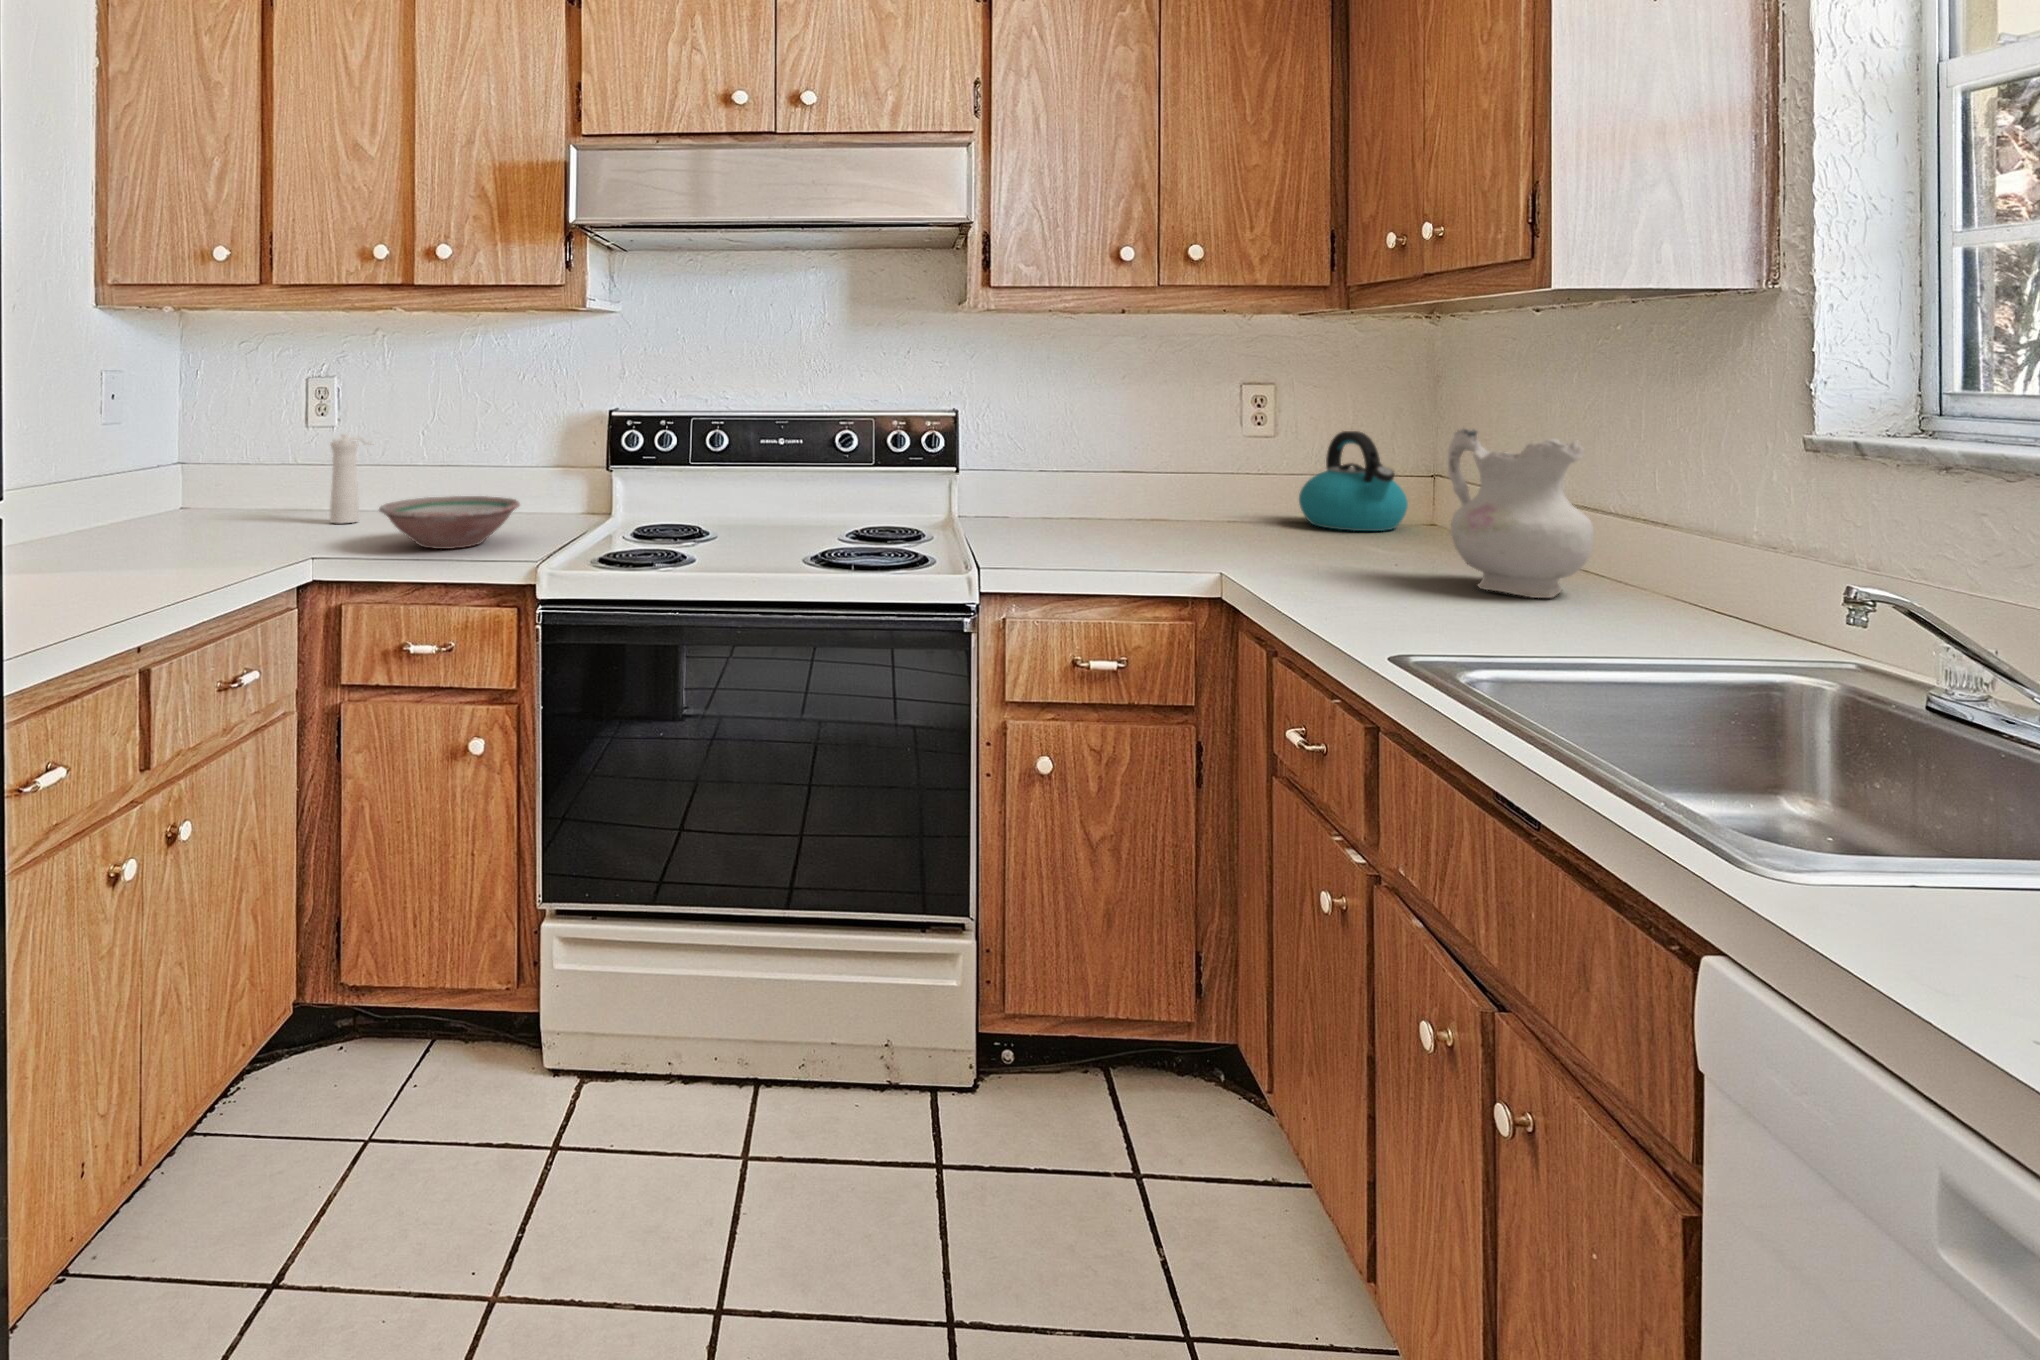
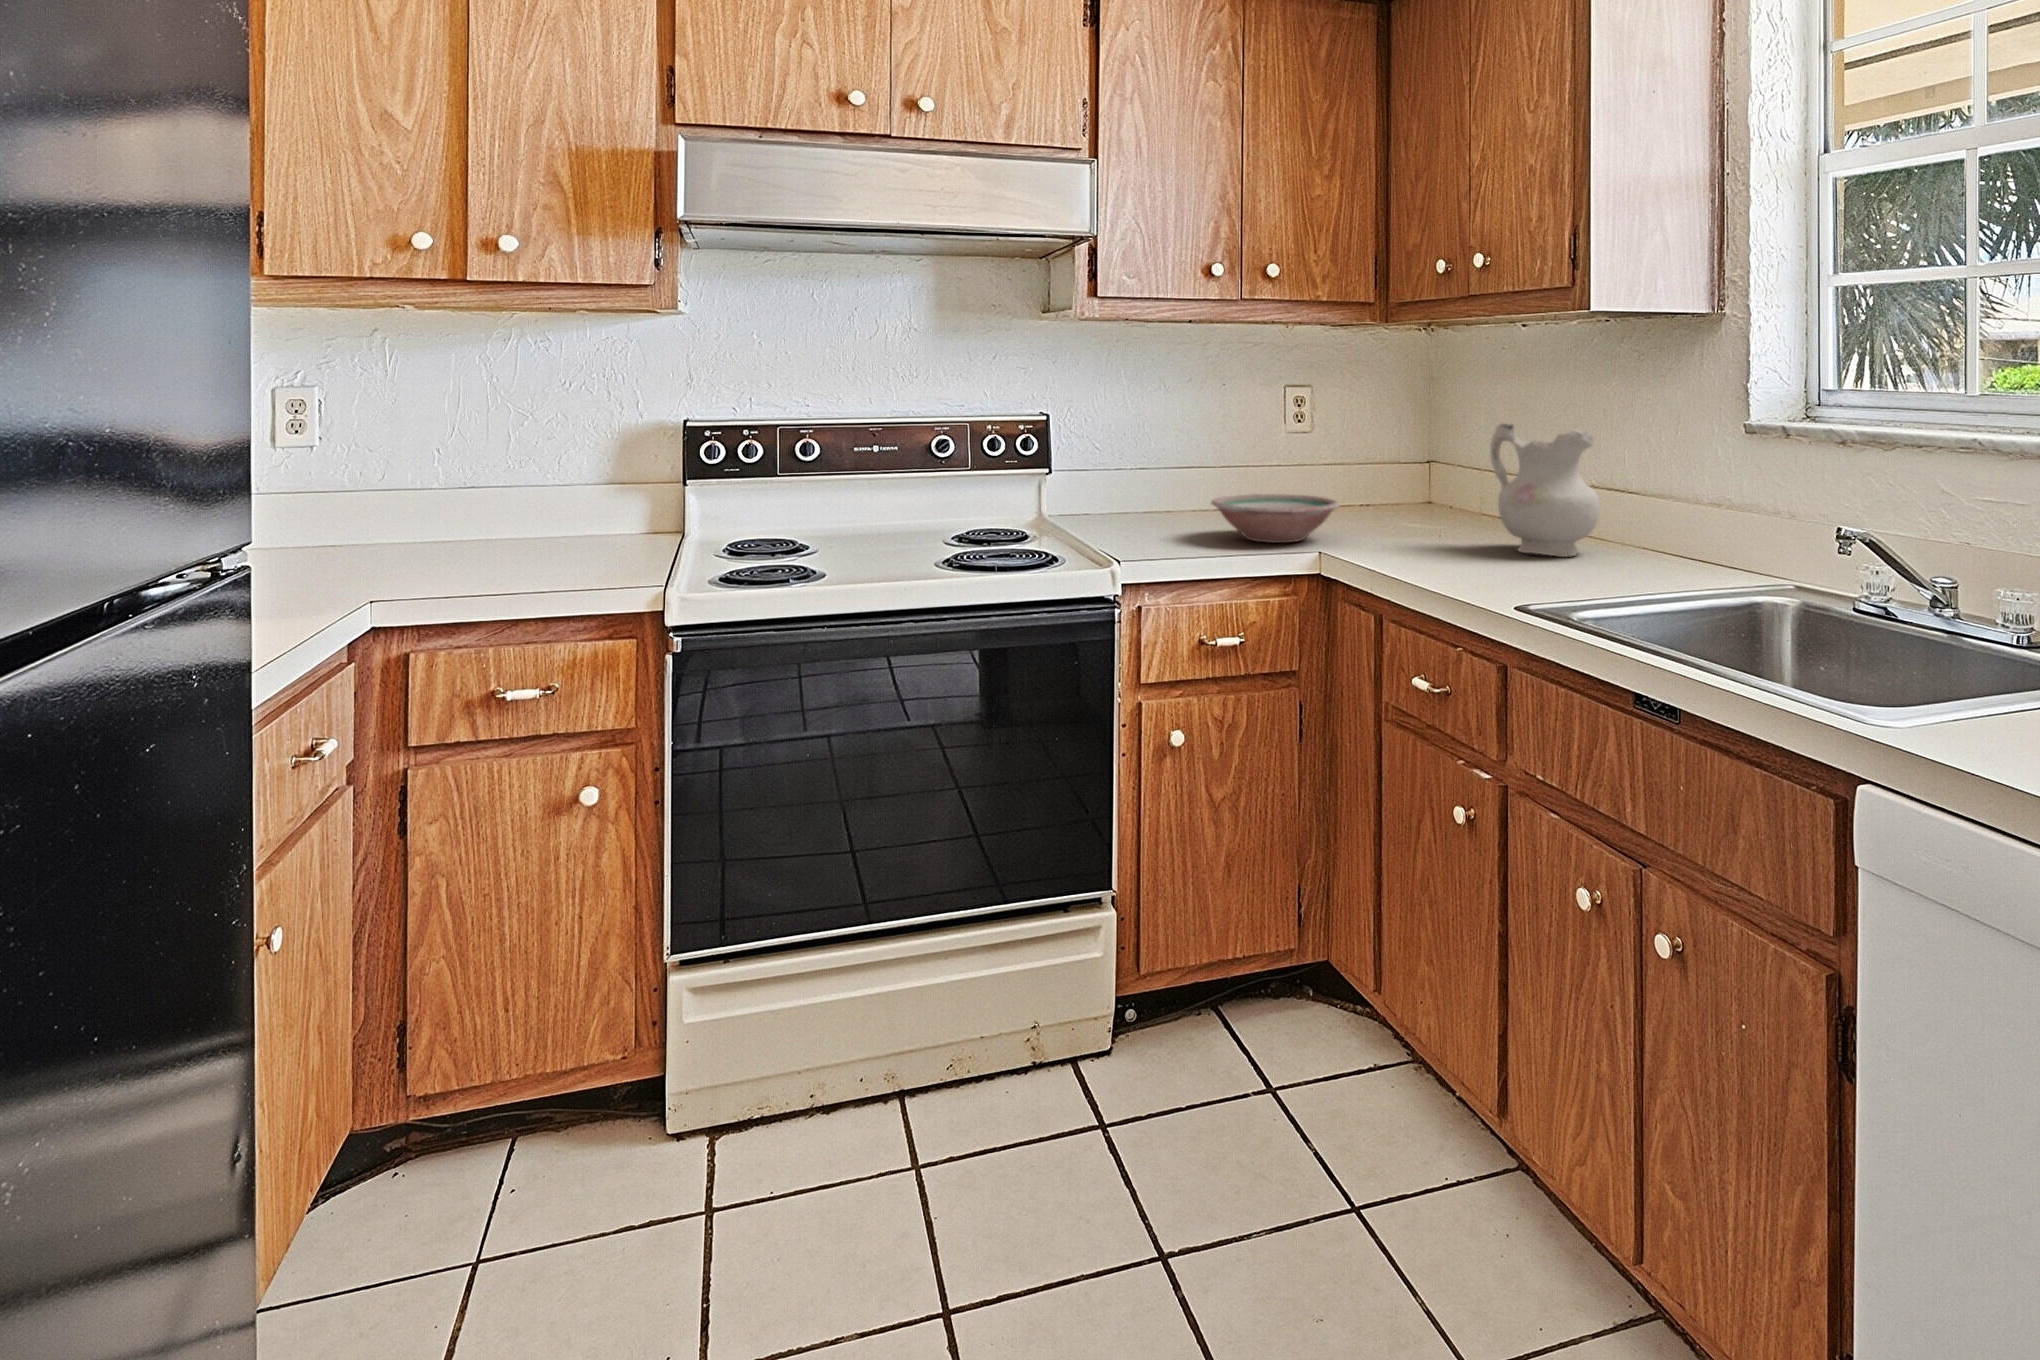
kettle: present [1299,431,1408,531] -> none [1339,429,1426,515]
pepper mill: present [330,434,371,524] -> none [320,437,395,561]
bowl: present [379,496,520,549] -> present [1211,494,1340,543]

